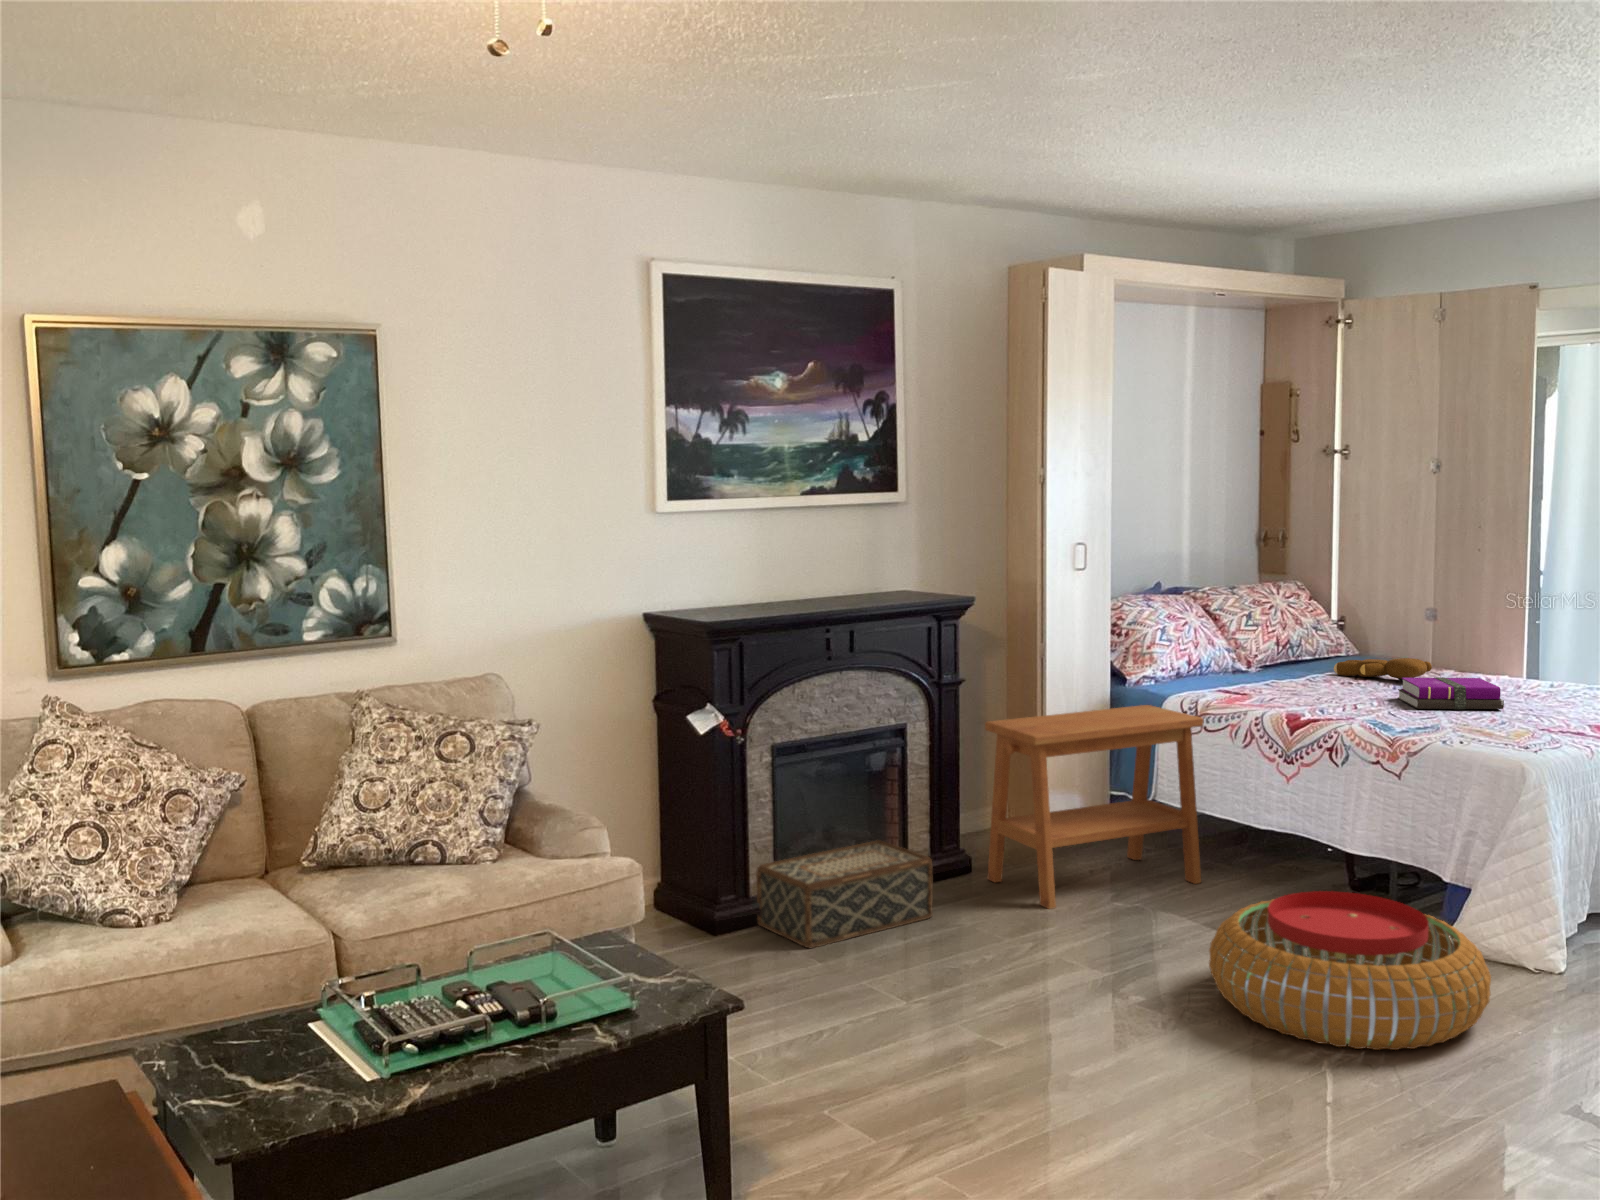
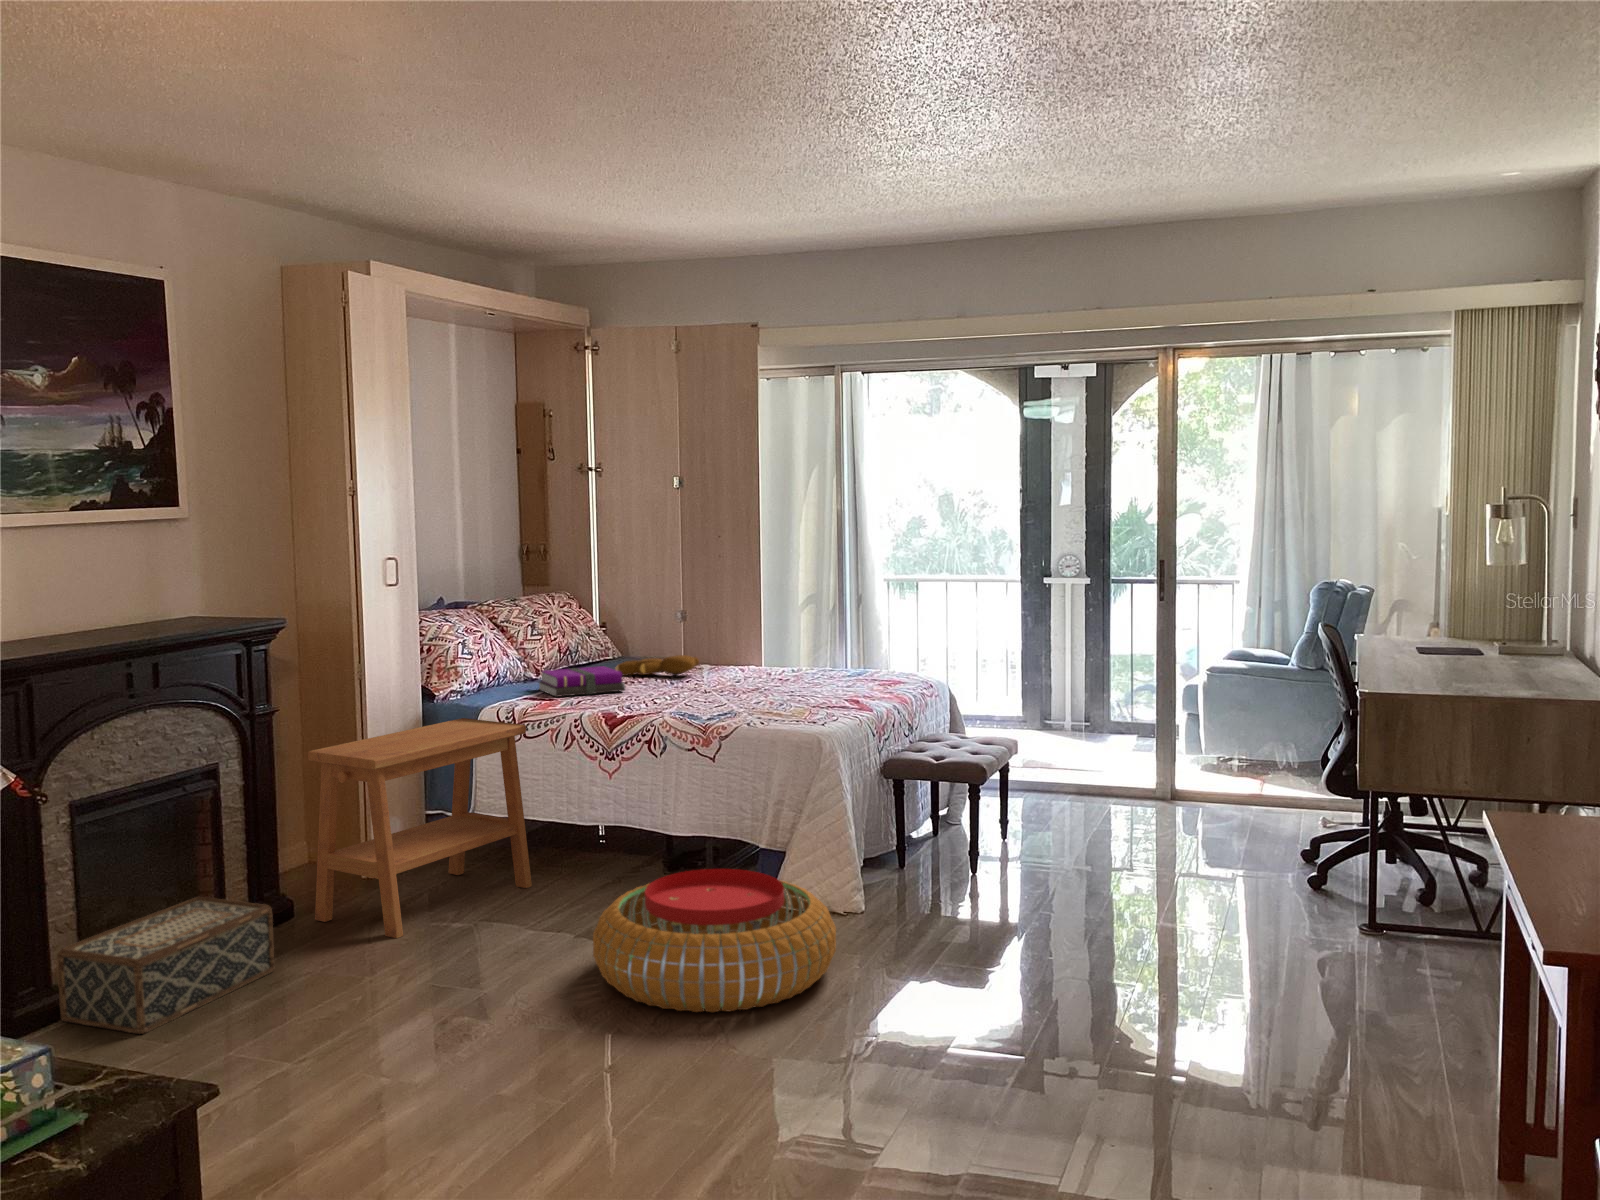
notebook: present [1398,677,1504,709] -> present [539,666,625,697]

